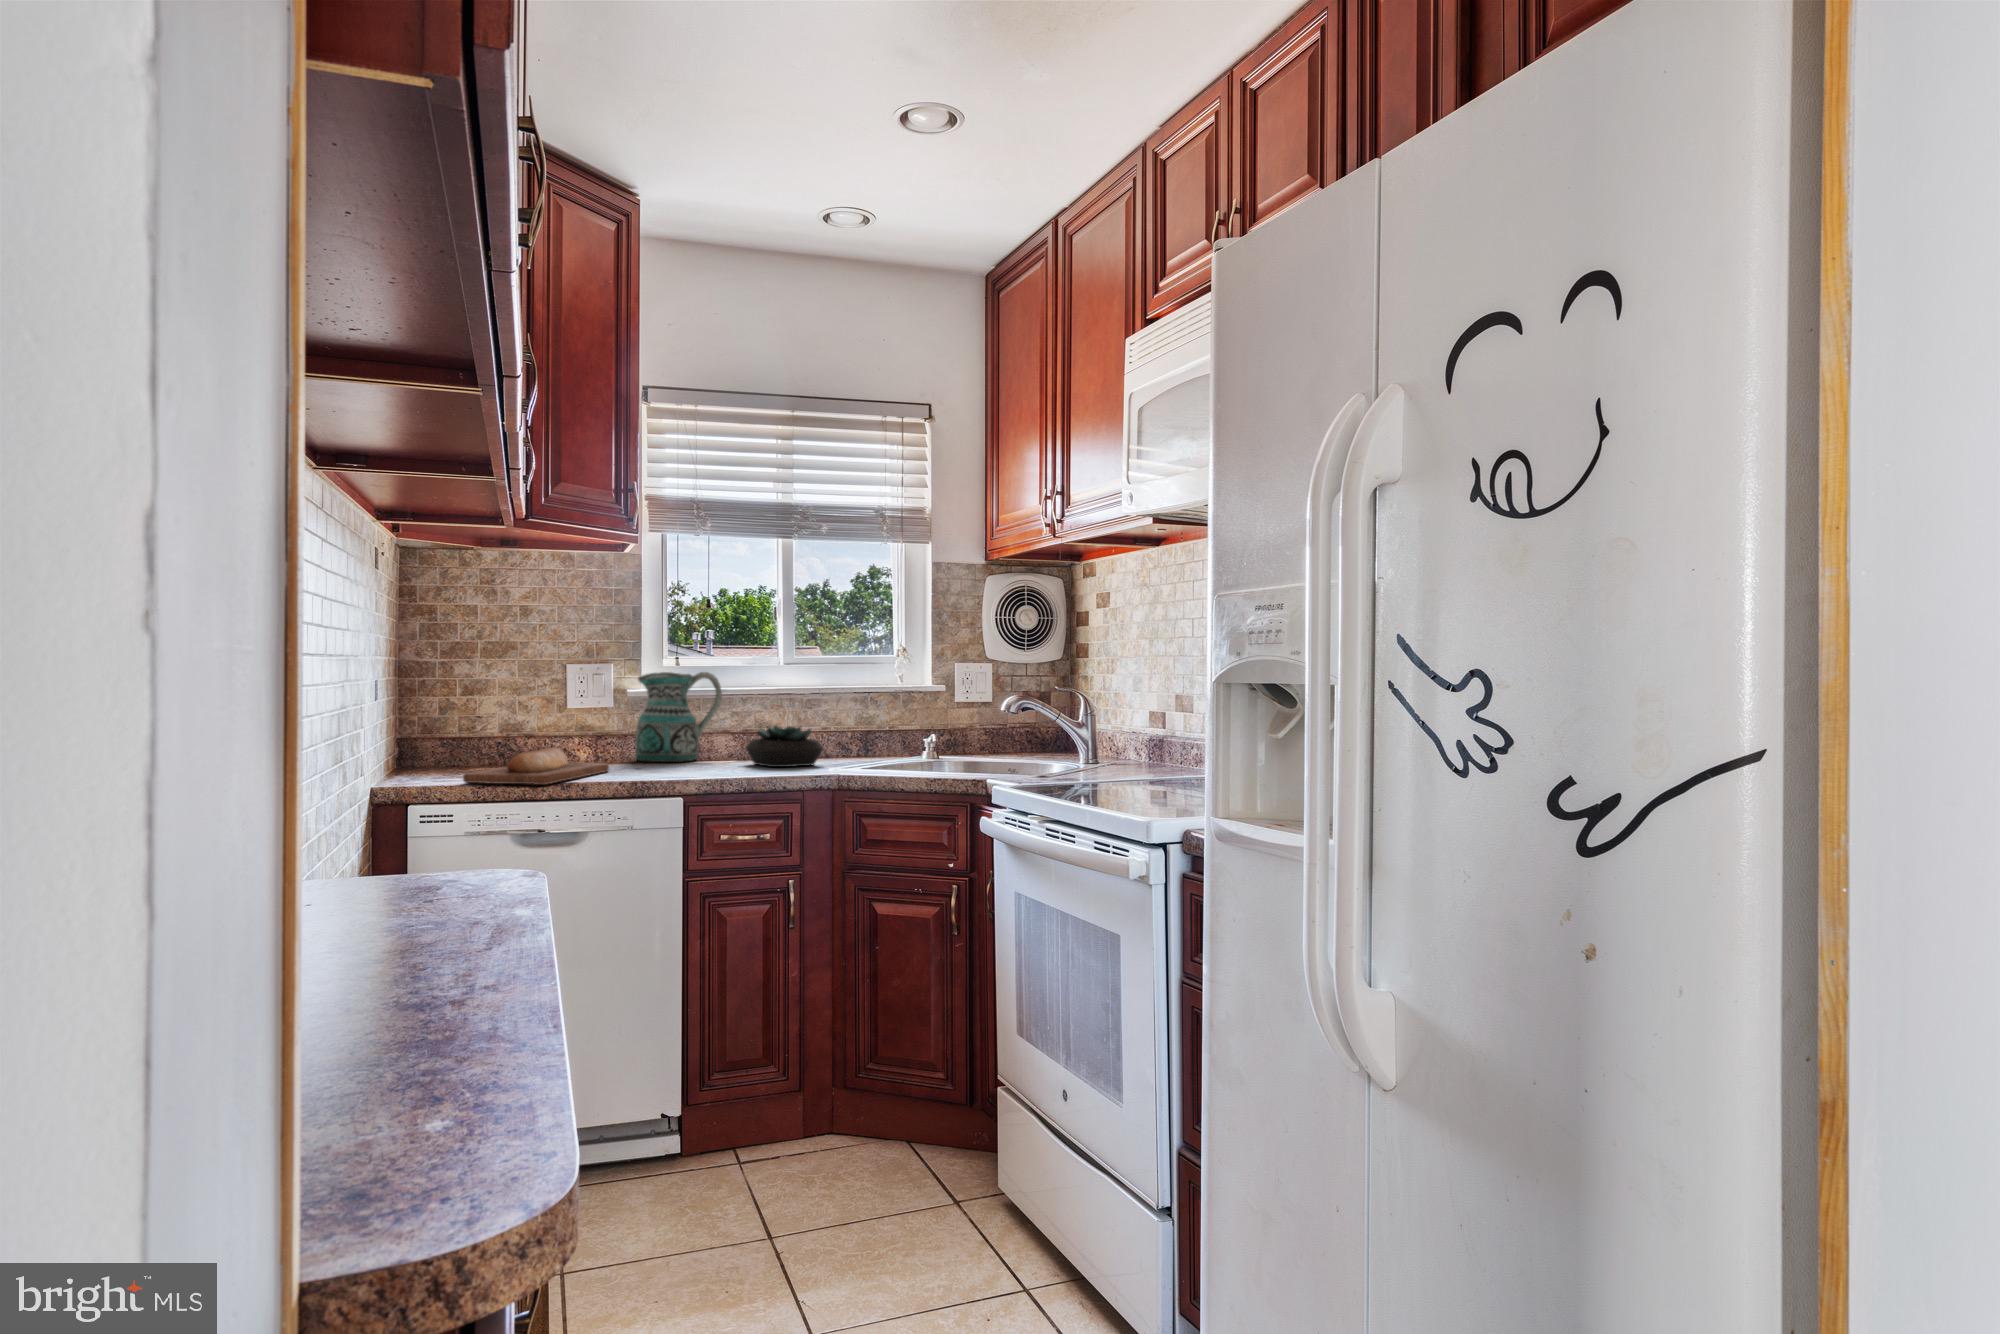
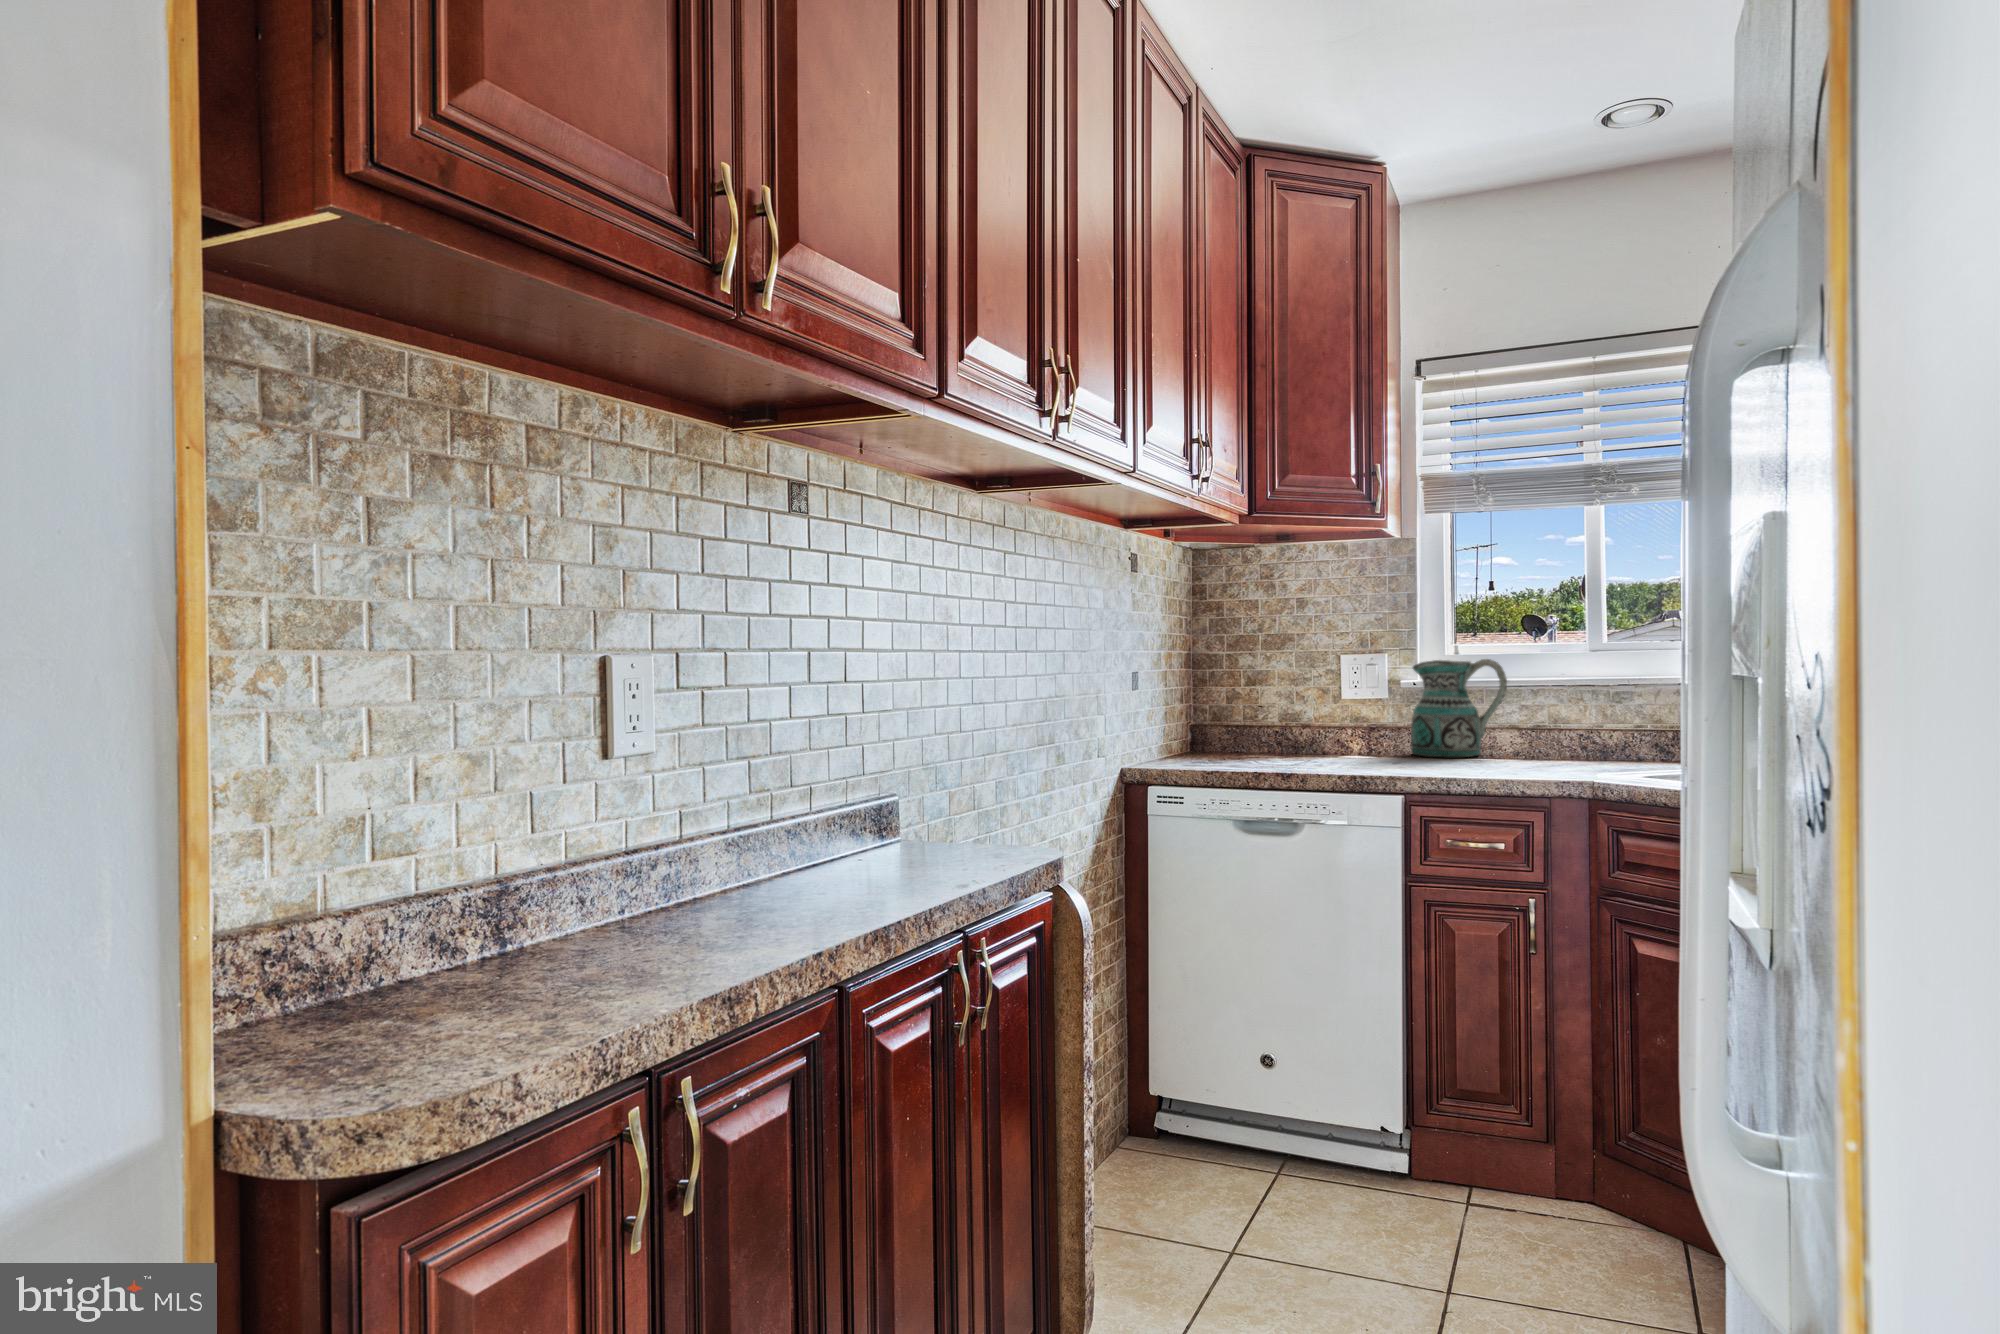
succulent plant: present [745,726,823,767] -> none [1520,719,1614,770]
bread loaf: present [463,748,609,785] -> none [1201,738,1356,774]

